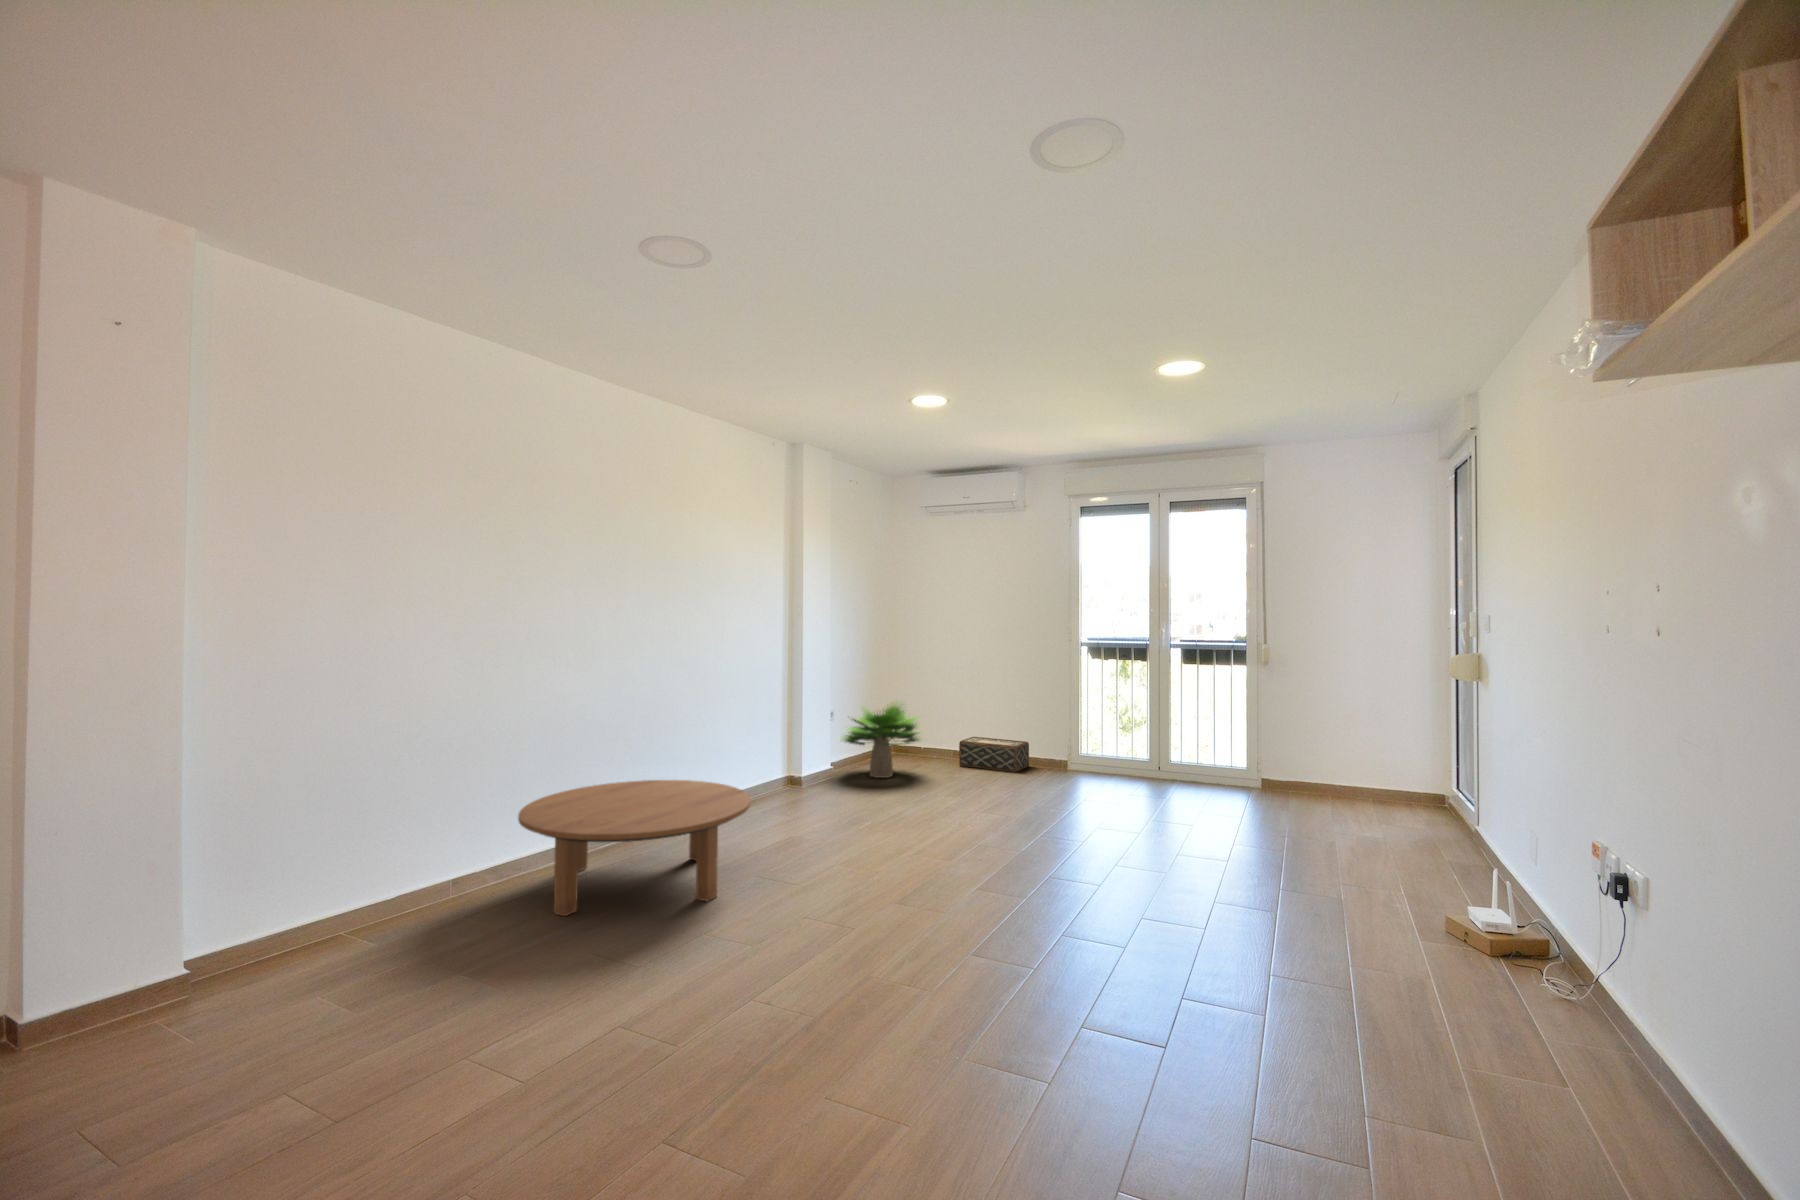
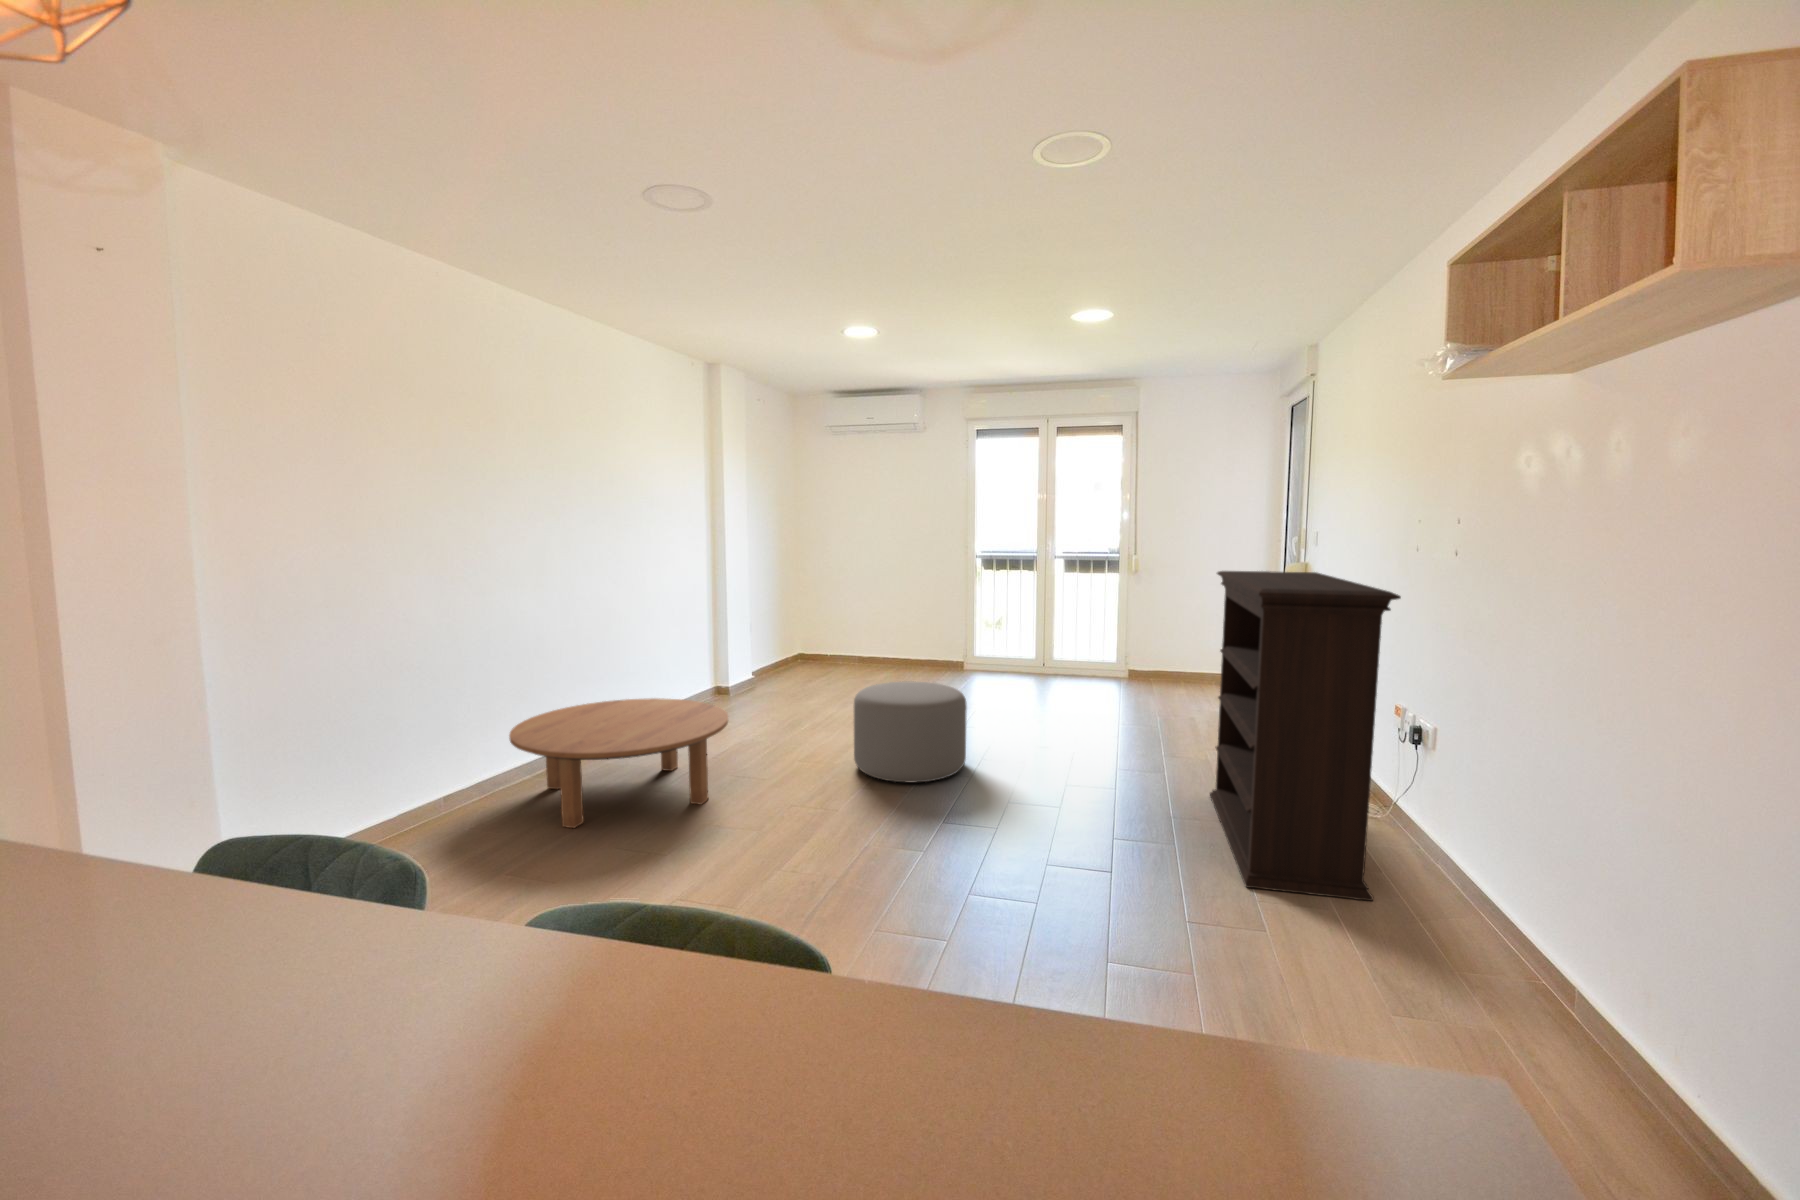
bookshelf: none [1321,652,1551,1138] -> present [1210,571,1401,901]
potted plant: present [841,705,922,778] -> none [755,611,841,686]
woven basket: present [959,737,1029,772] -> none [866,643,929,674]
ottoman: none [891,776,1021,896] -> present [854,682,967,782]

